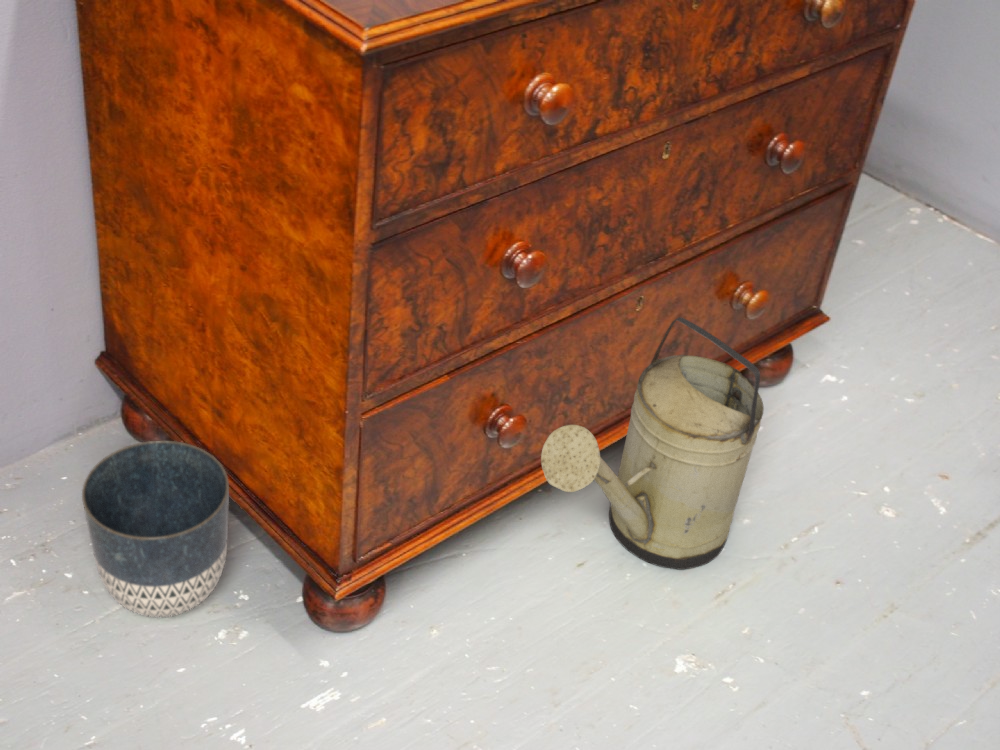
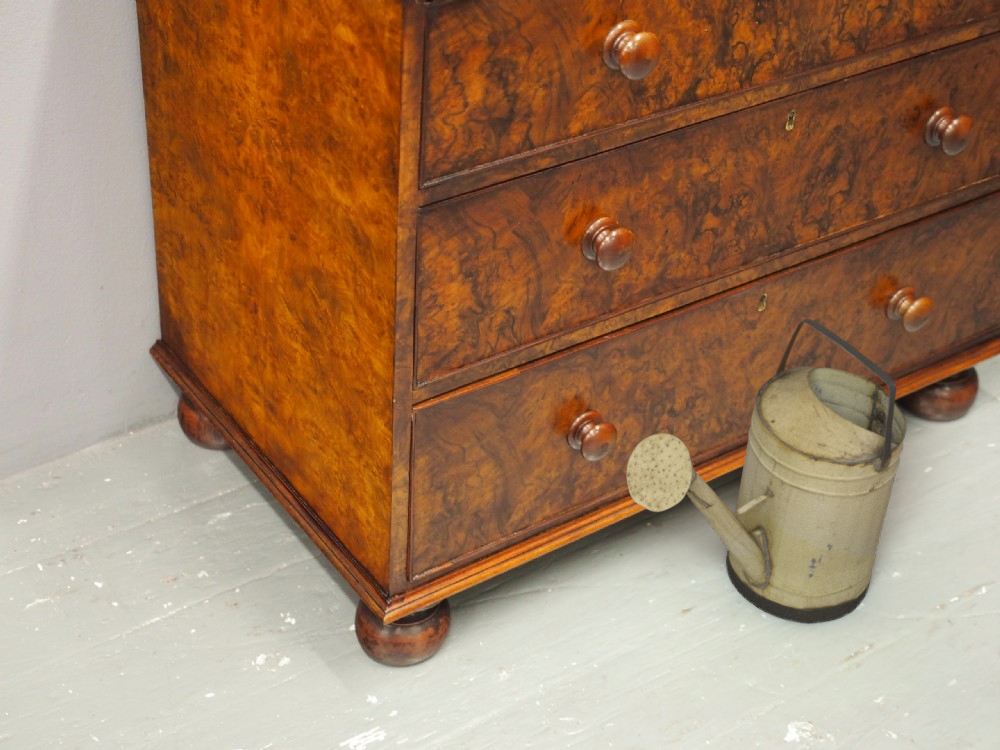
planter: present [82,441,229,617] -> none [110,434,273,633]

